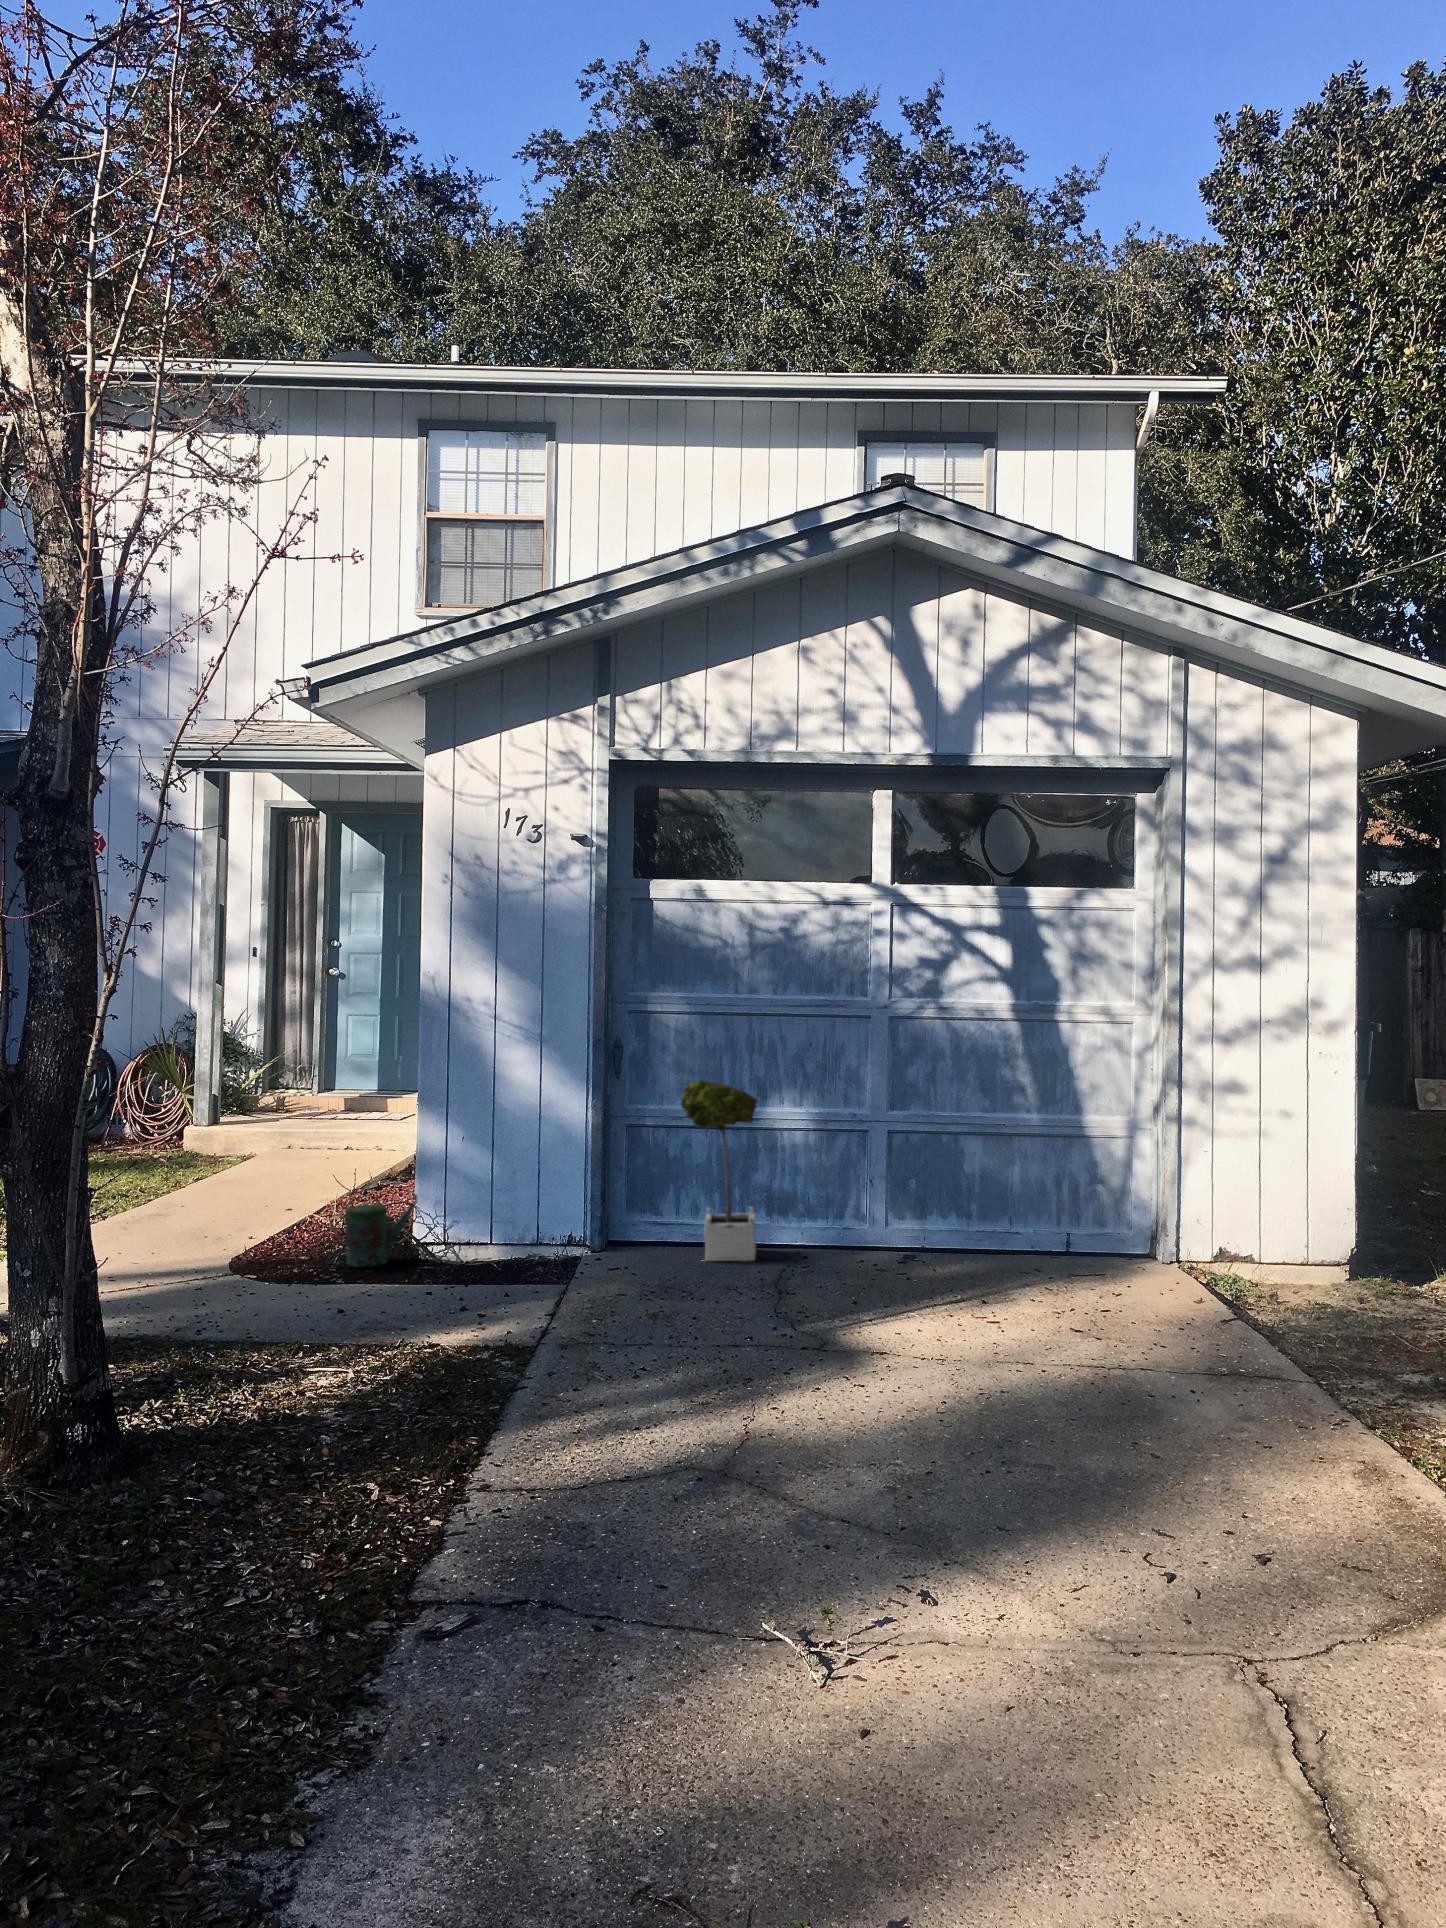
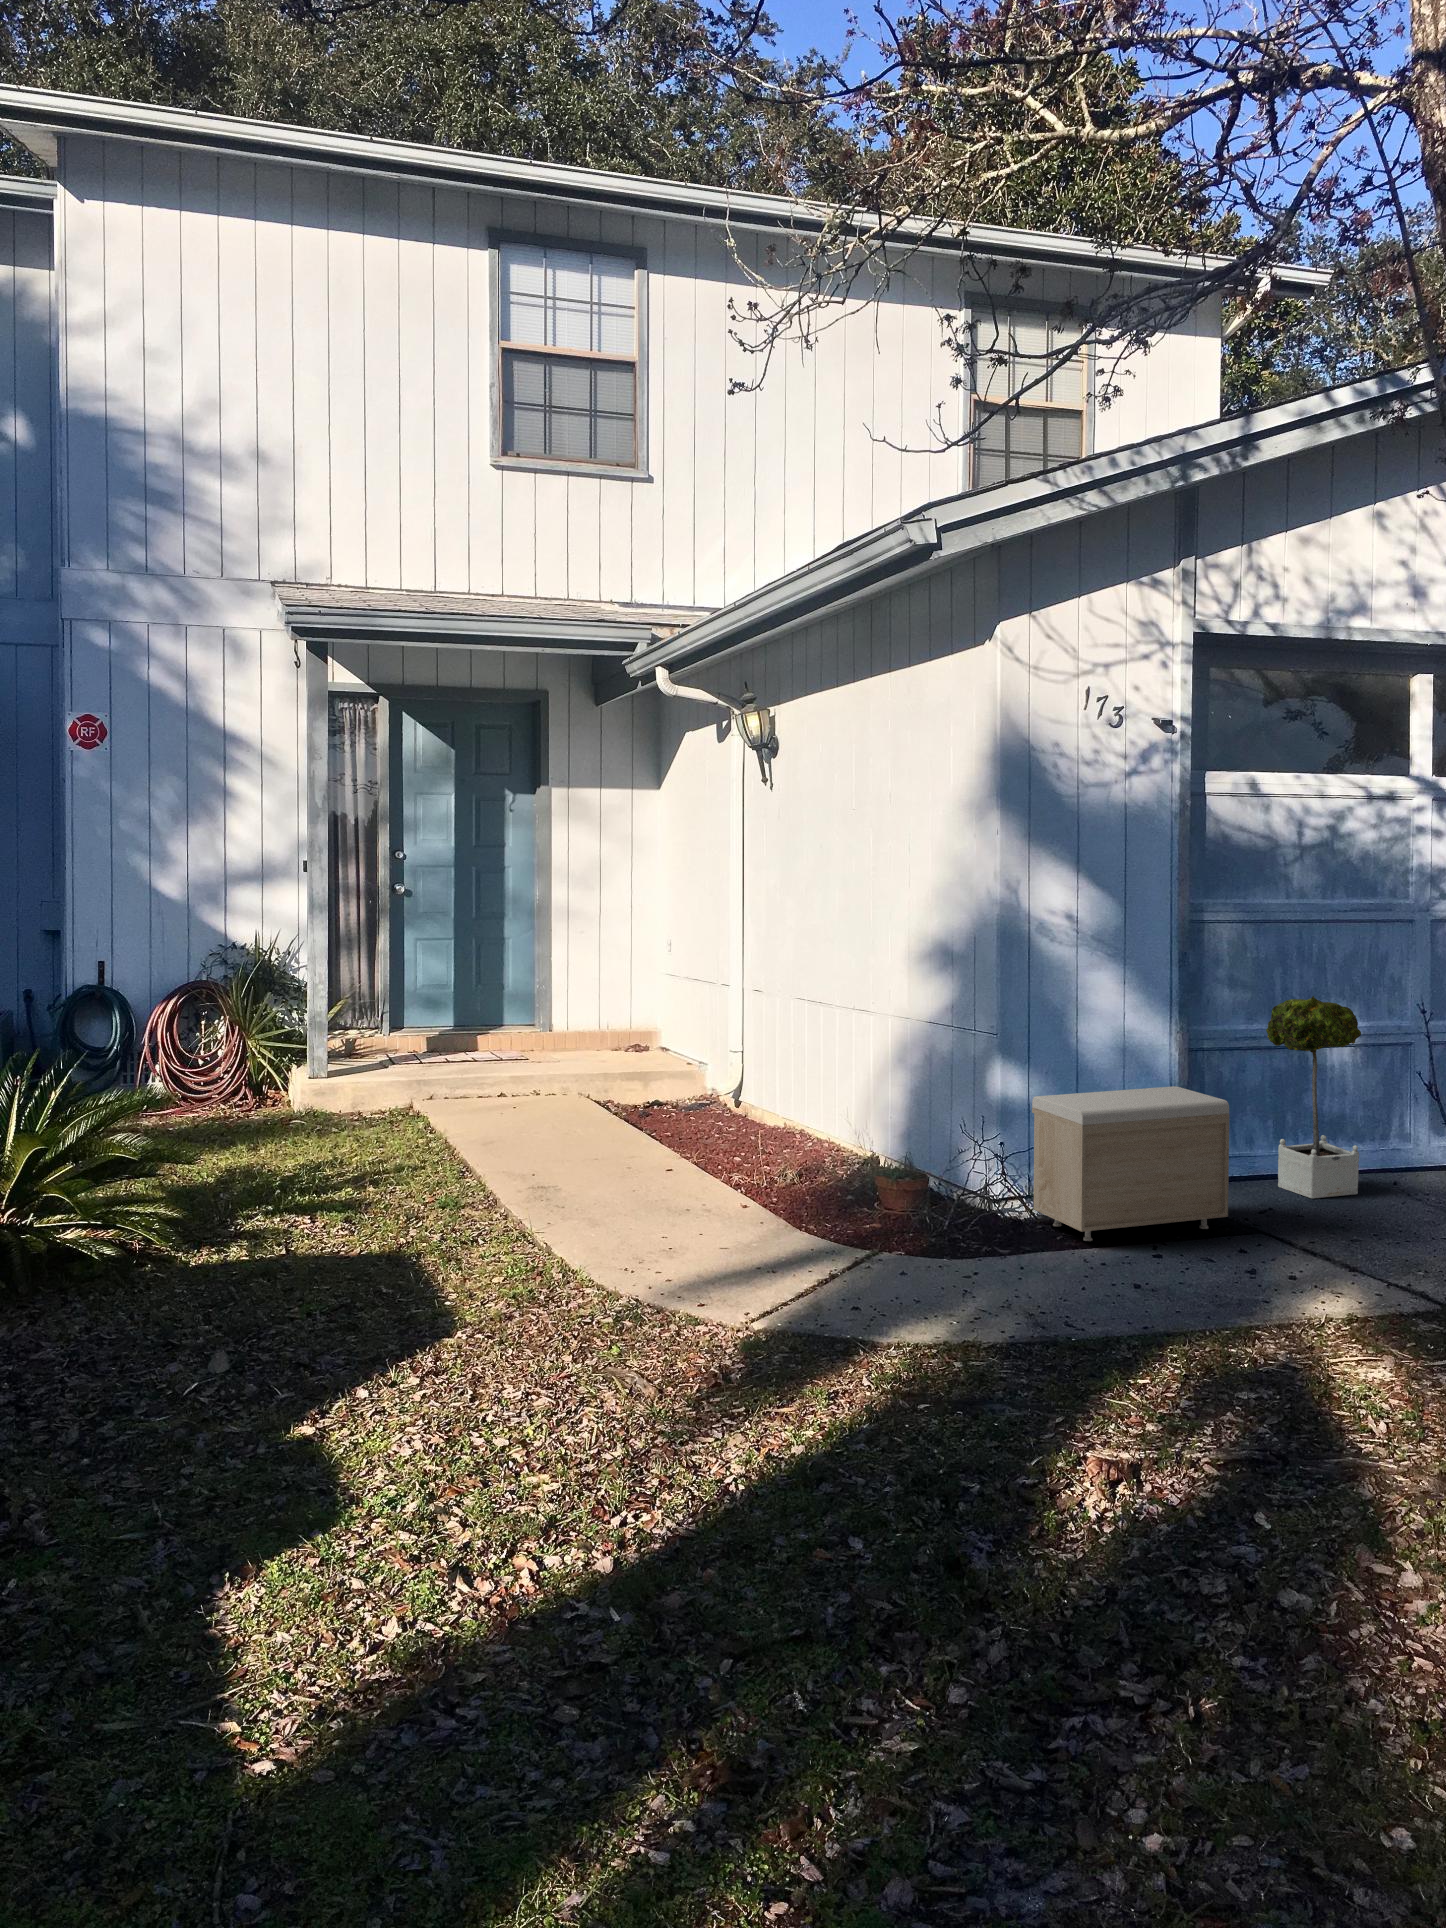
storage bench: none [421,1154,576,1279] -> present [1032,1086,1230,1241]
watering can: present [331,1194,417,1267] -> none [917,1142,996,1235]

